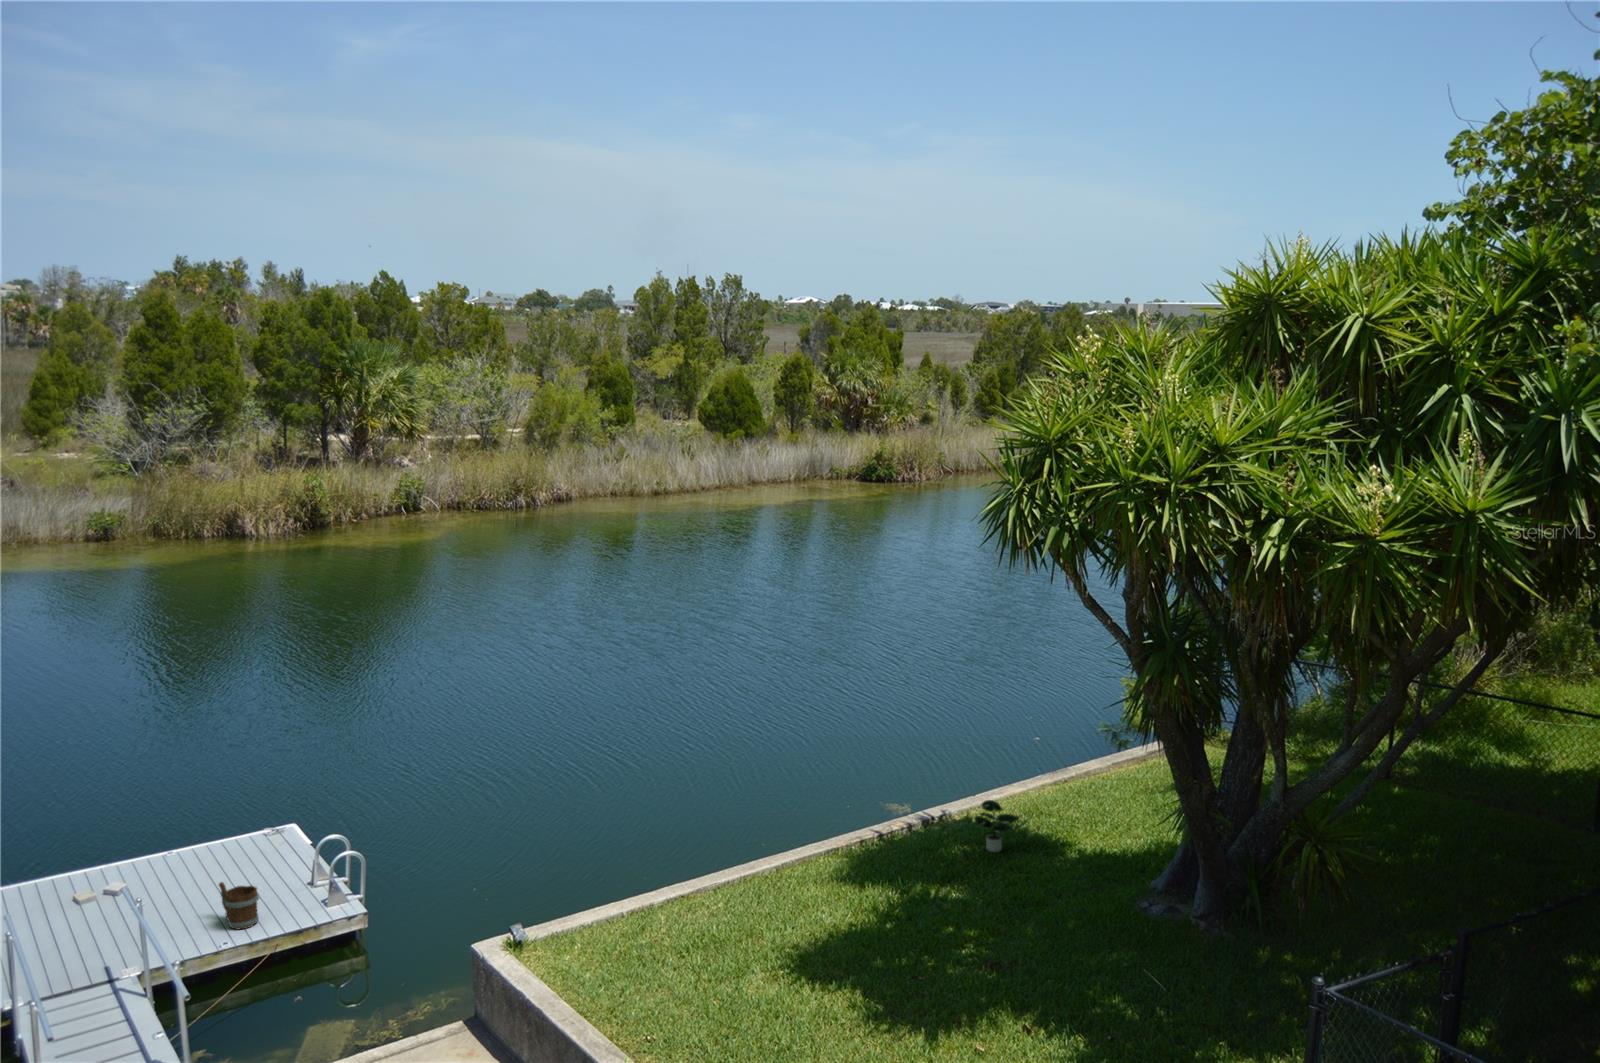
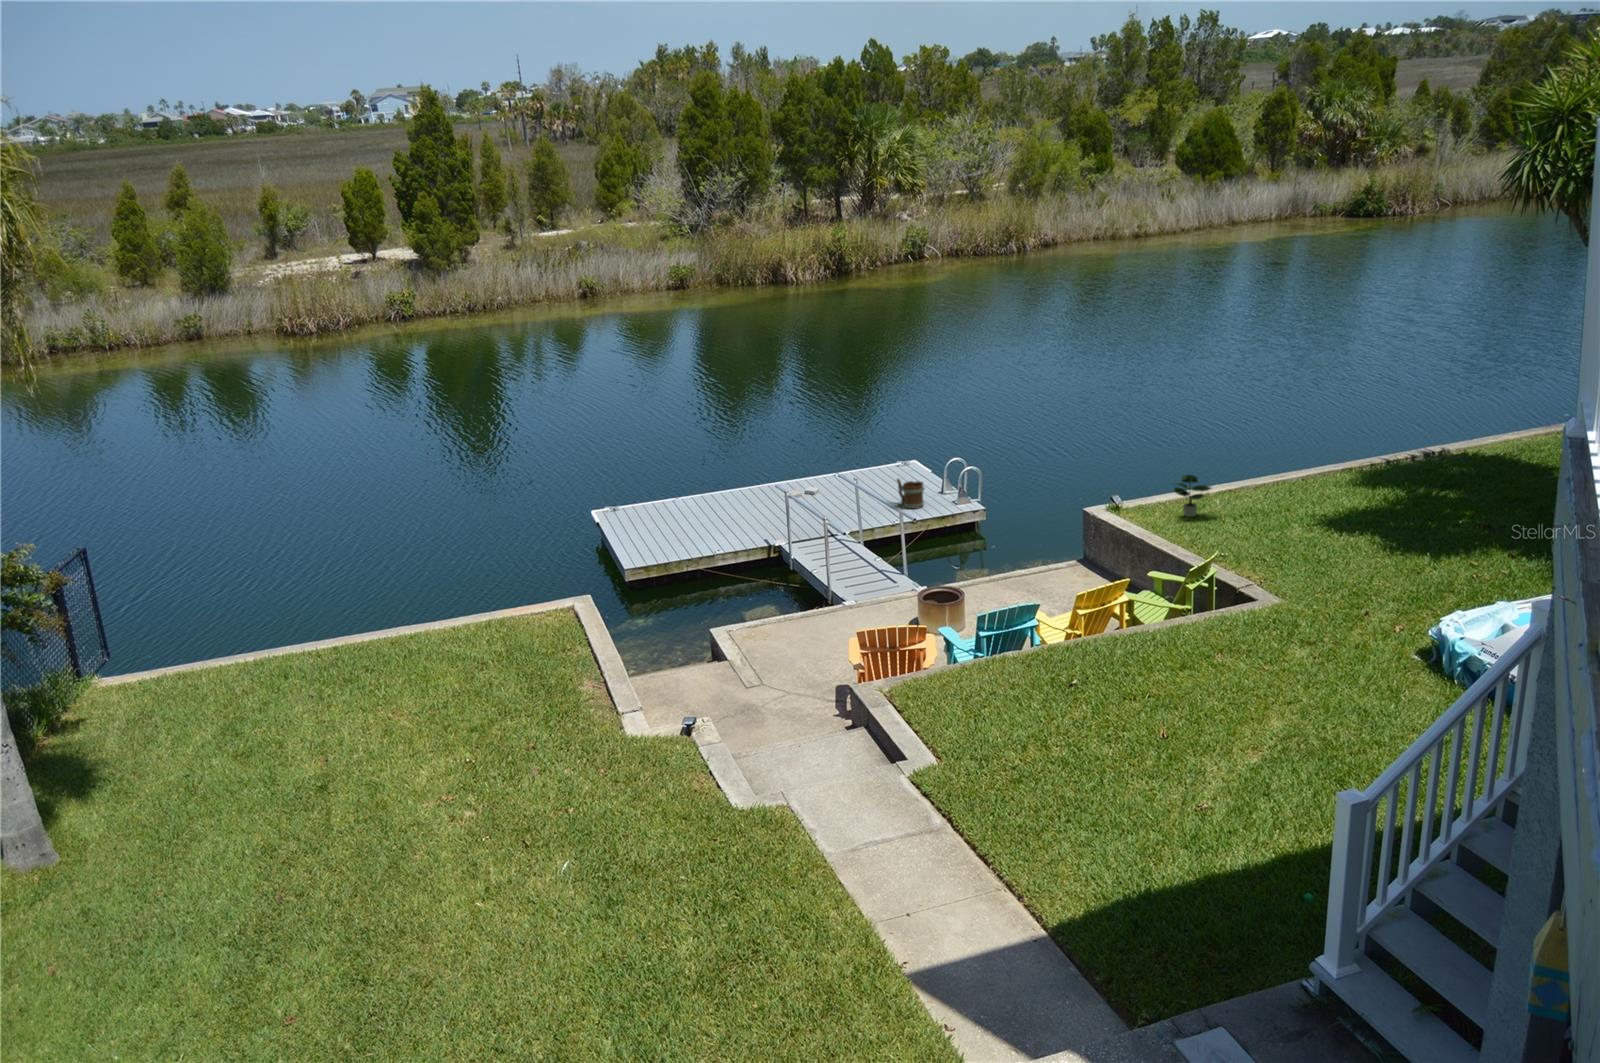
potted plant: present [975,800,1019,852] -> present [1174,475,1211,517]

